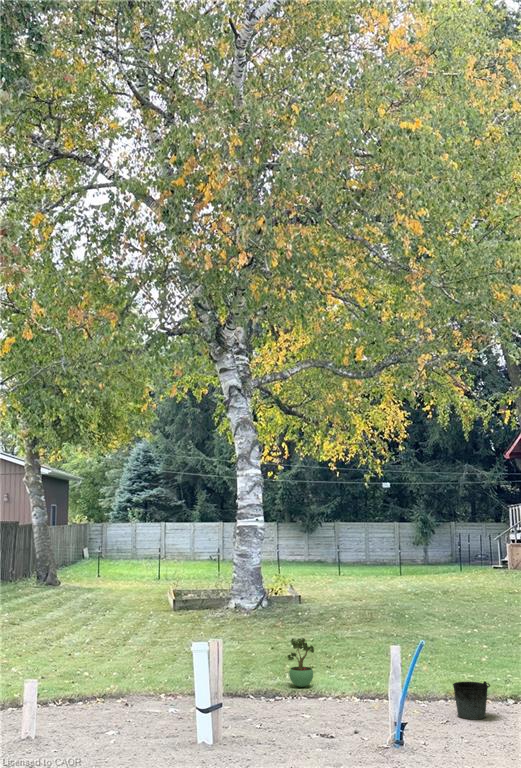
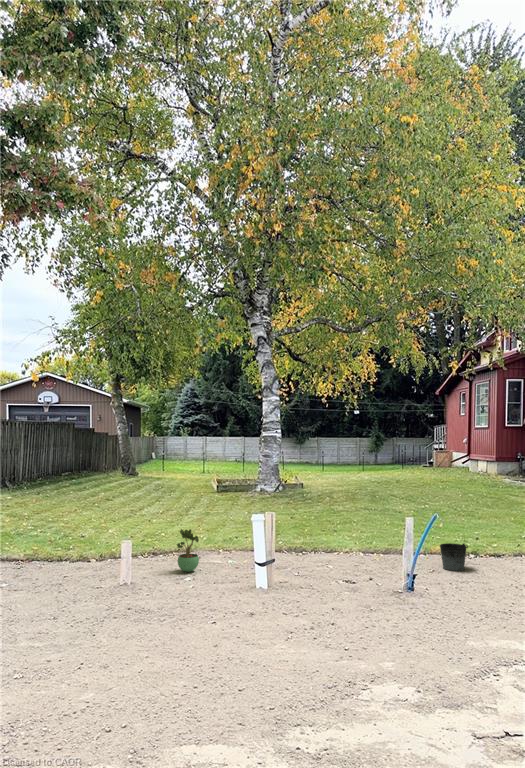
potted plant: present [287,638,314,687] -> present [177,529,199,572]

